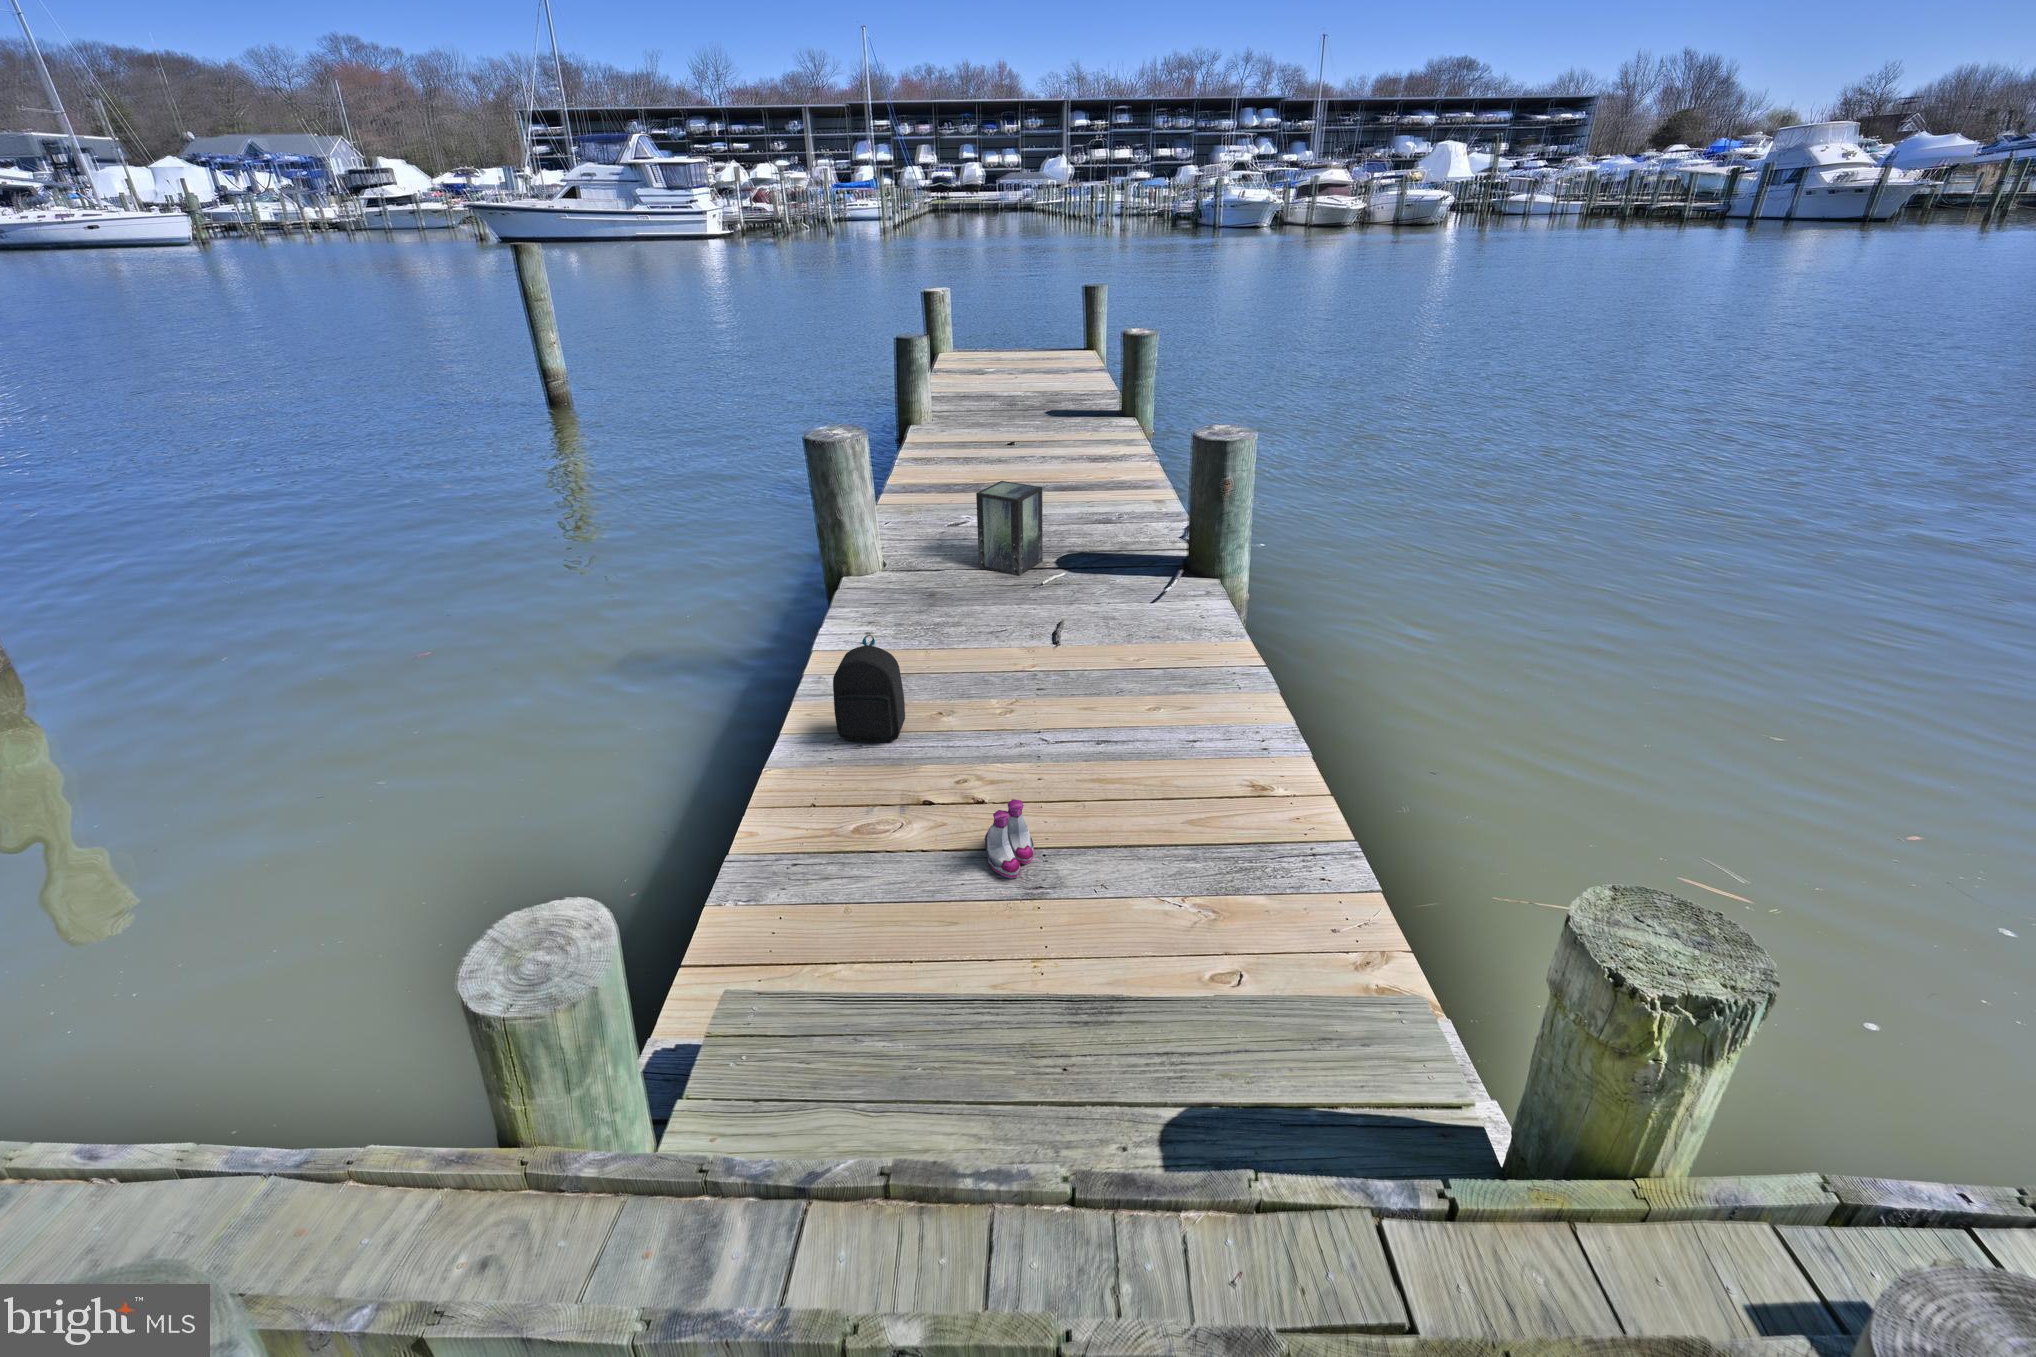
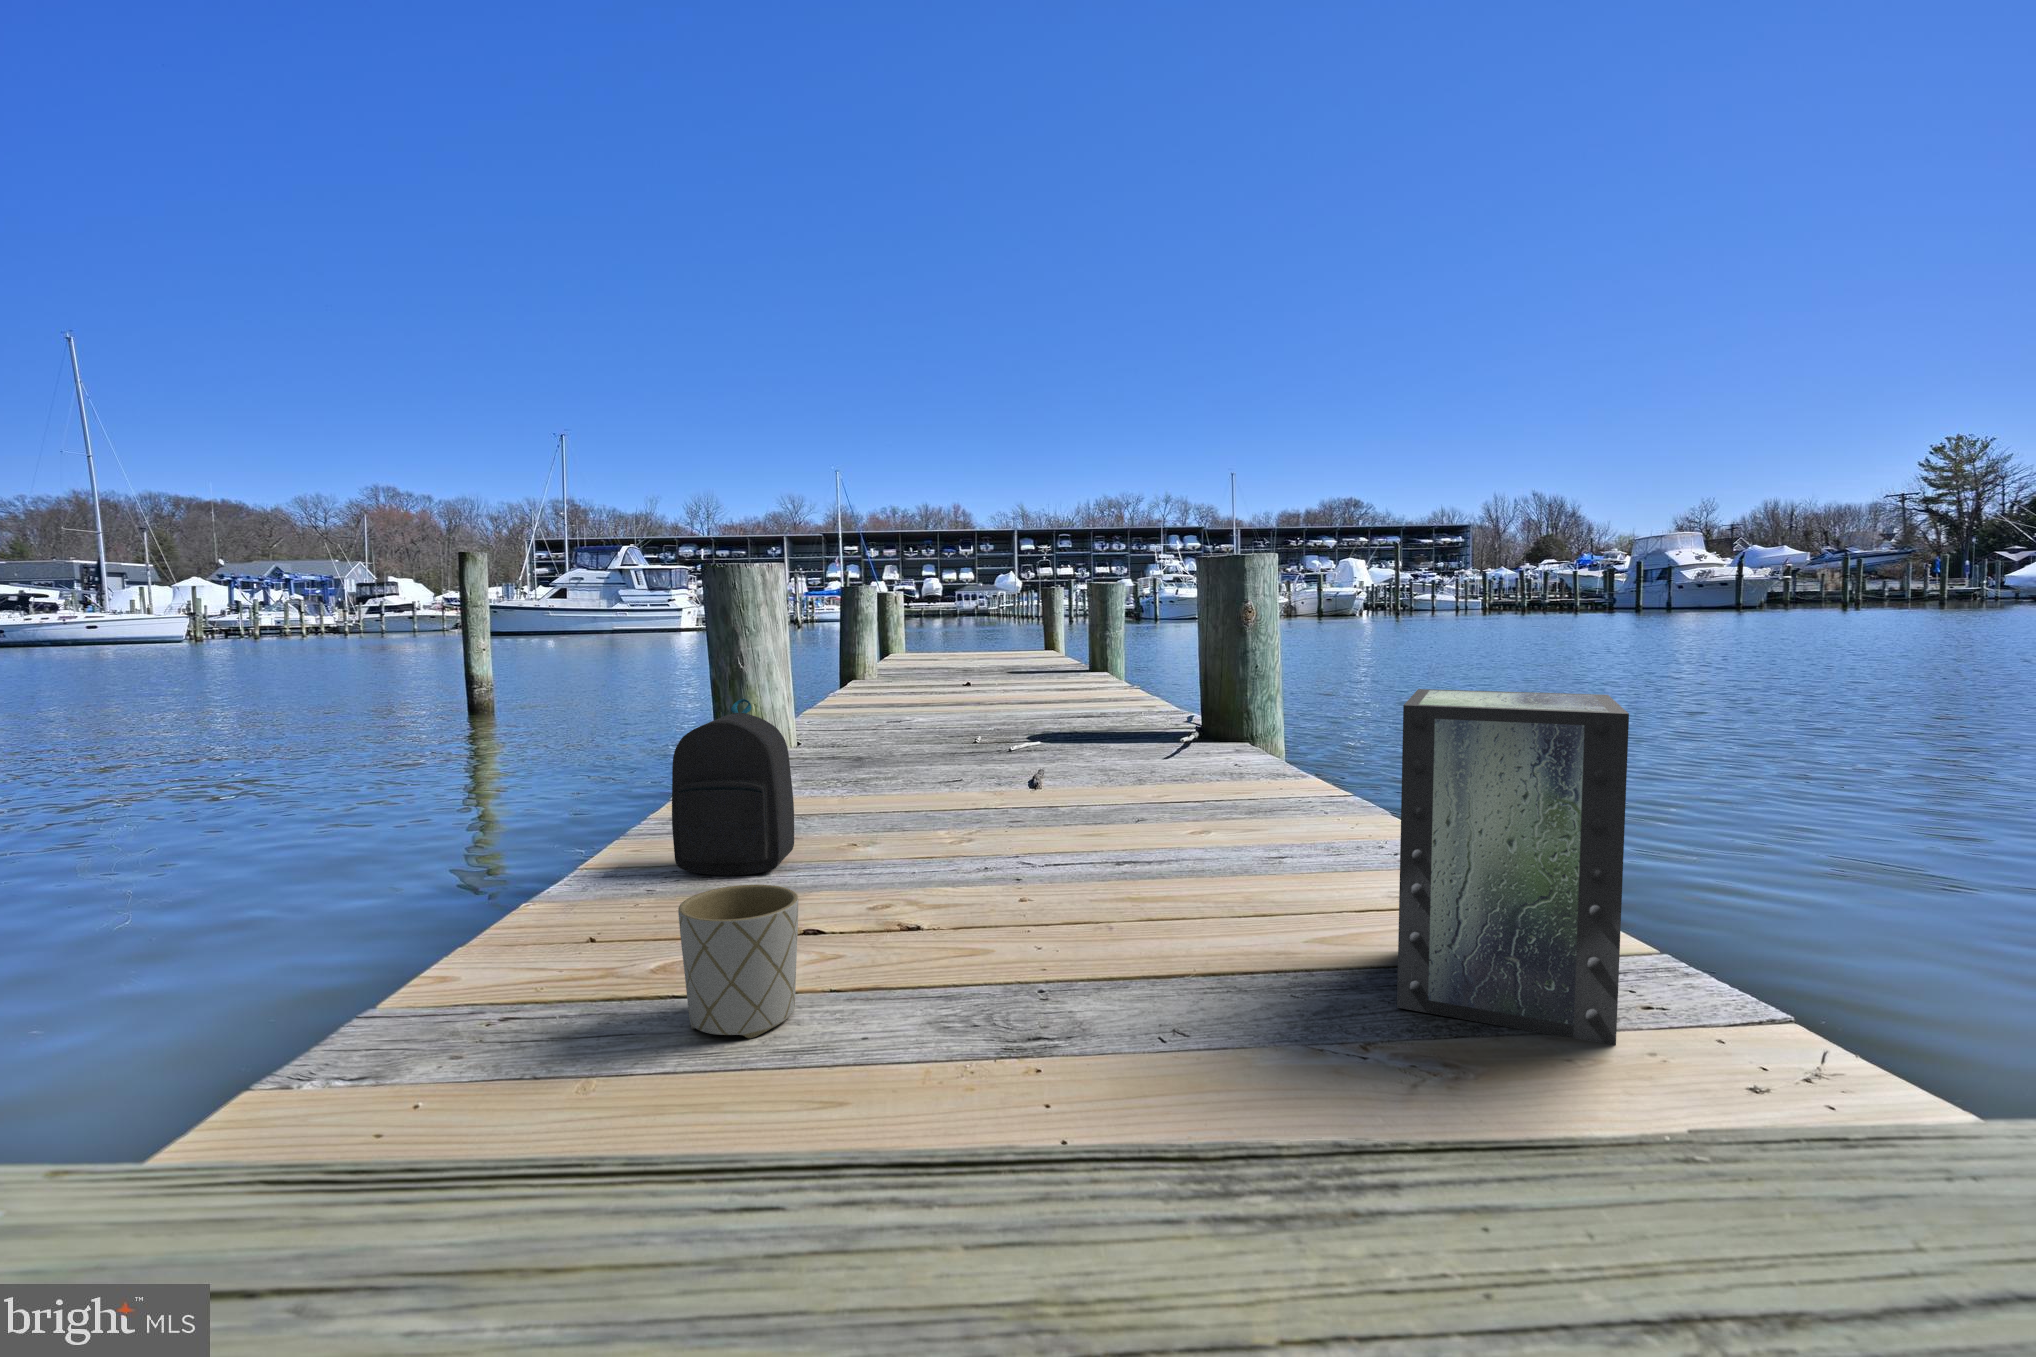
storage box: present [976,481,1043,576] -> present [1397,689,1629,1045]
boots: present [985,799,1034,879] -> none [918,864,1020,1026]
planter: none [874,809,928,883] -> present [678,885,798,1039]

